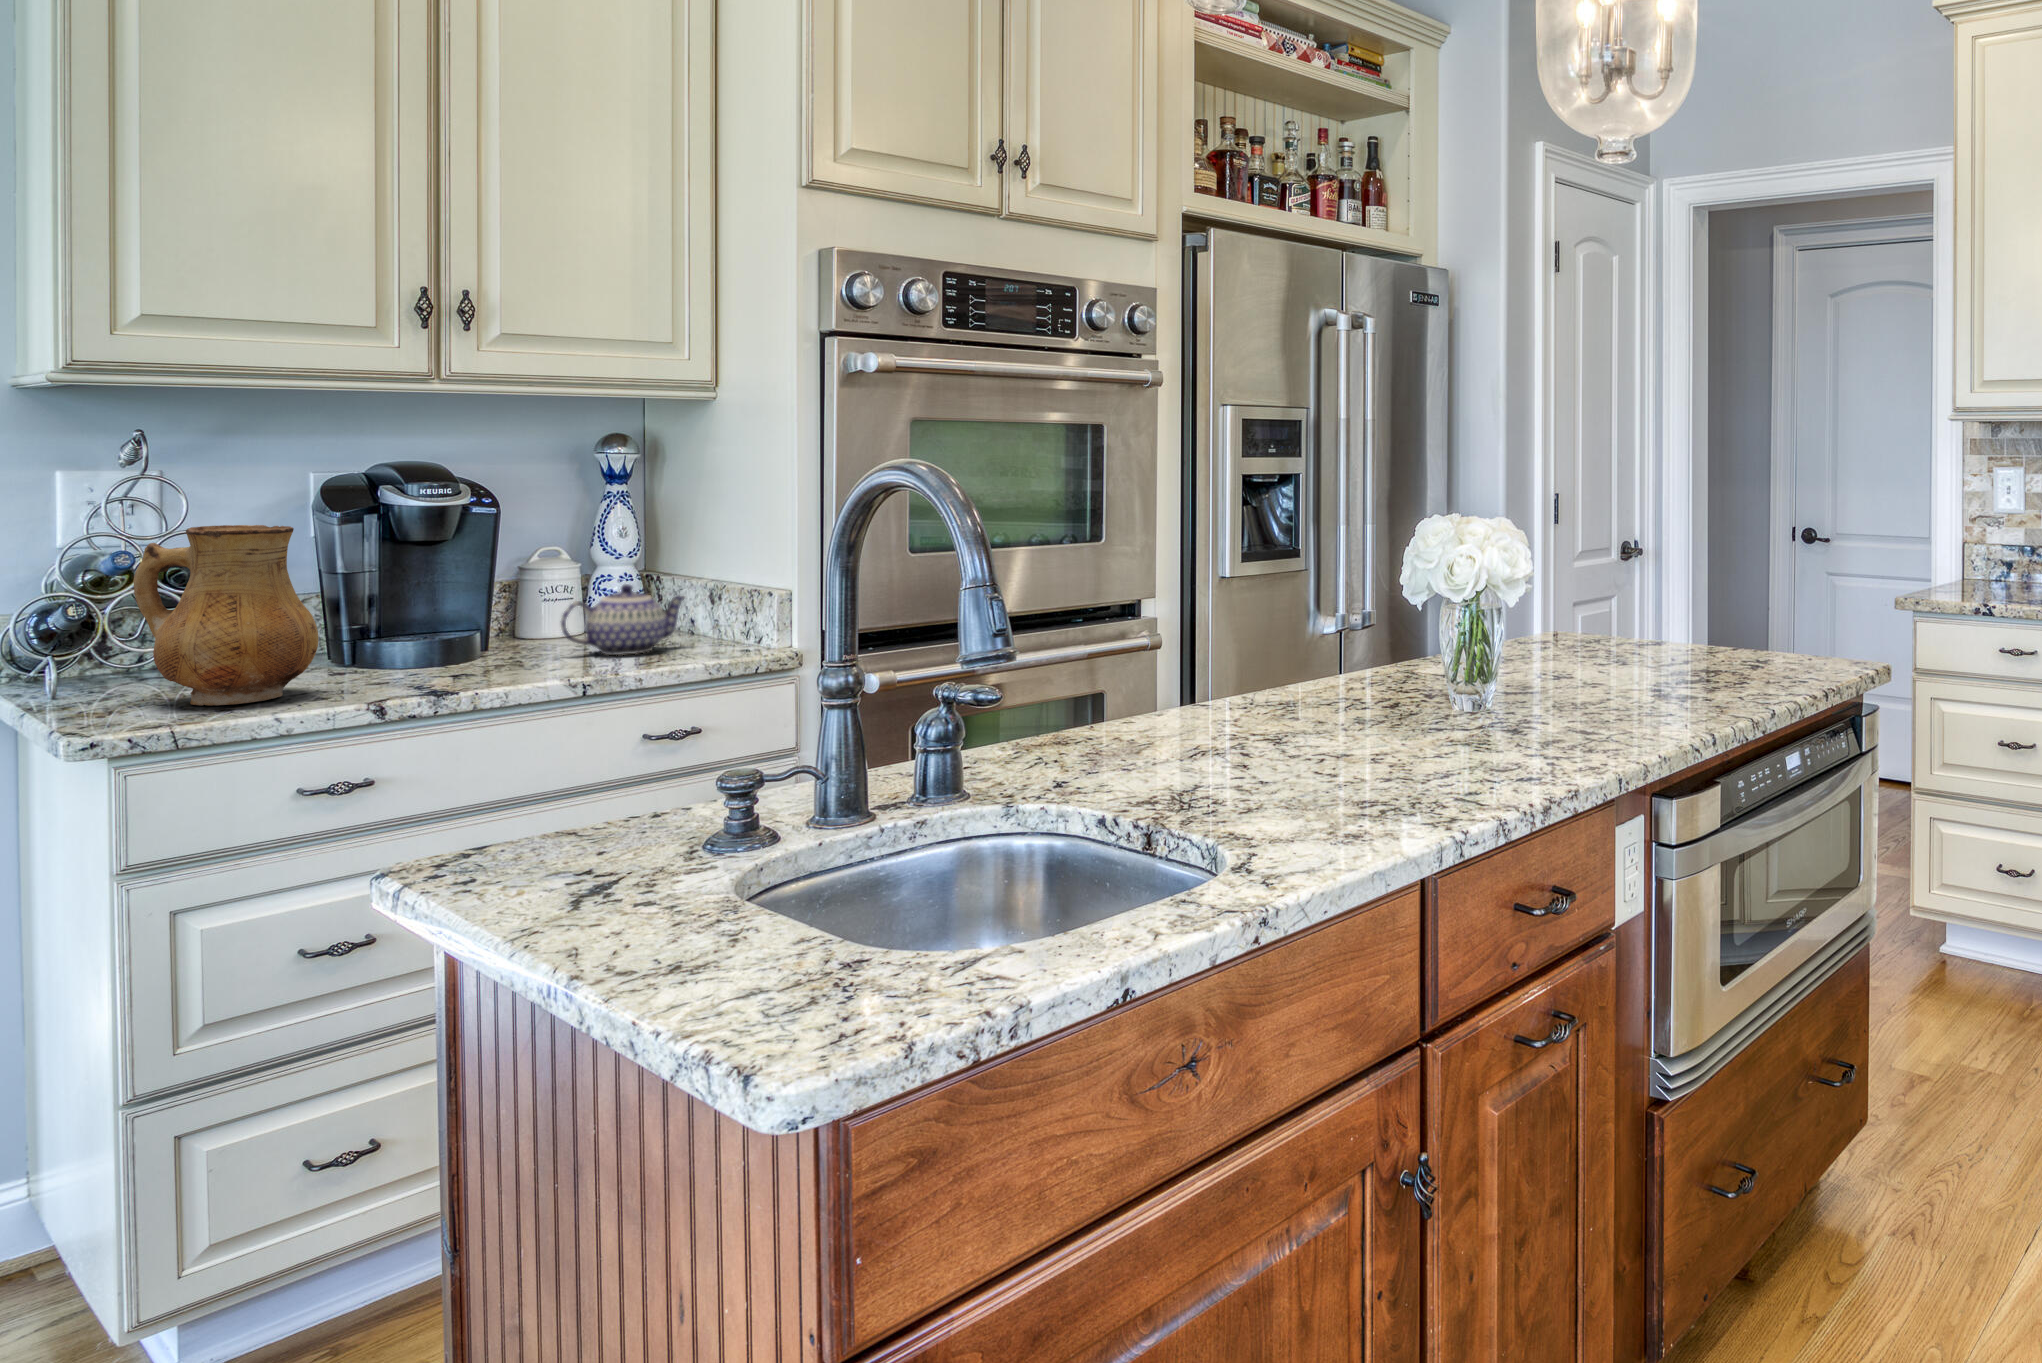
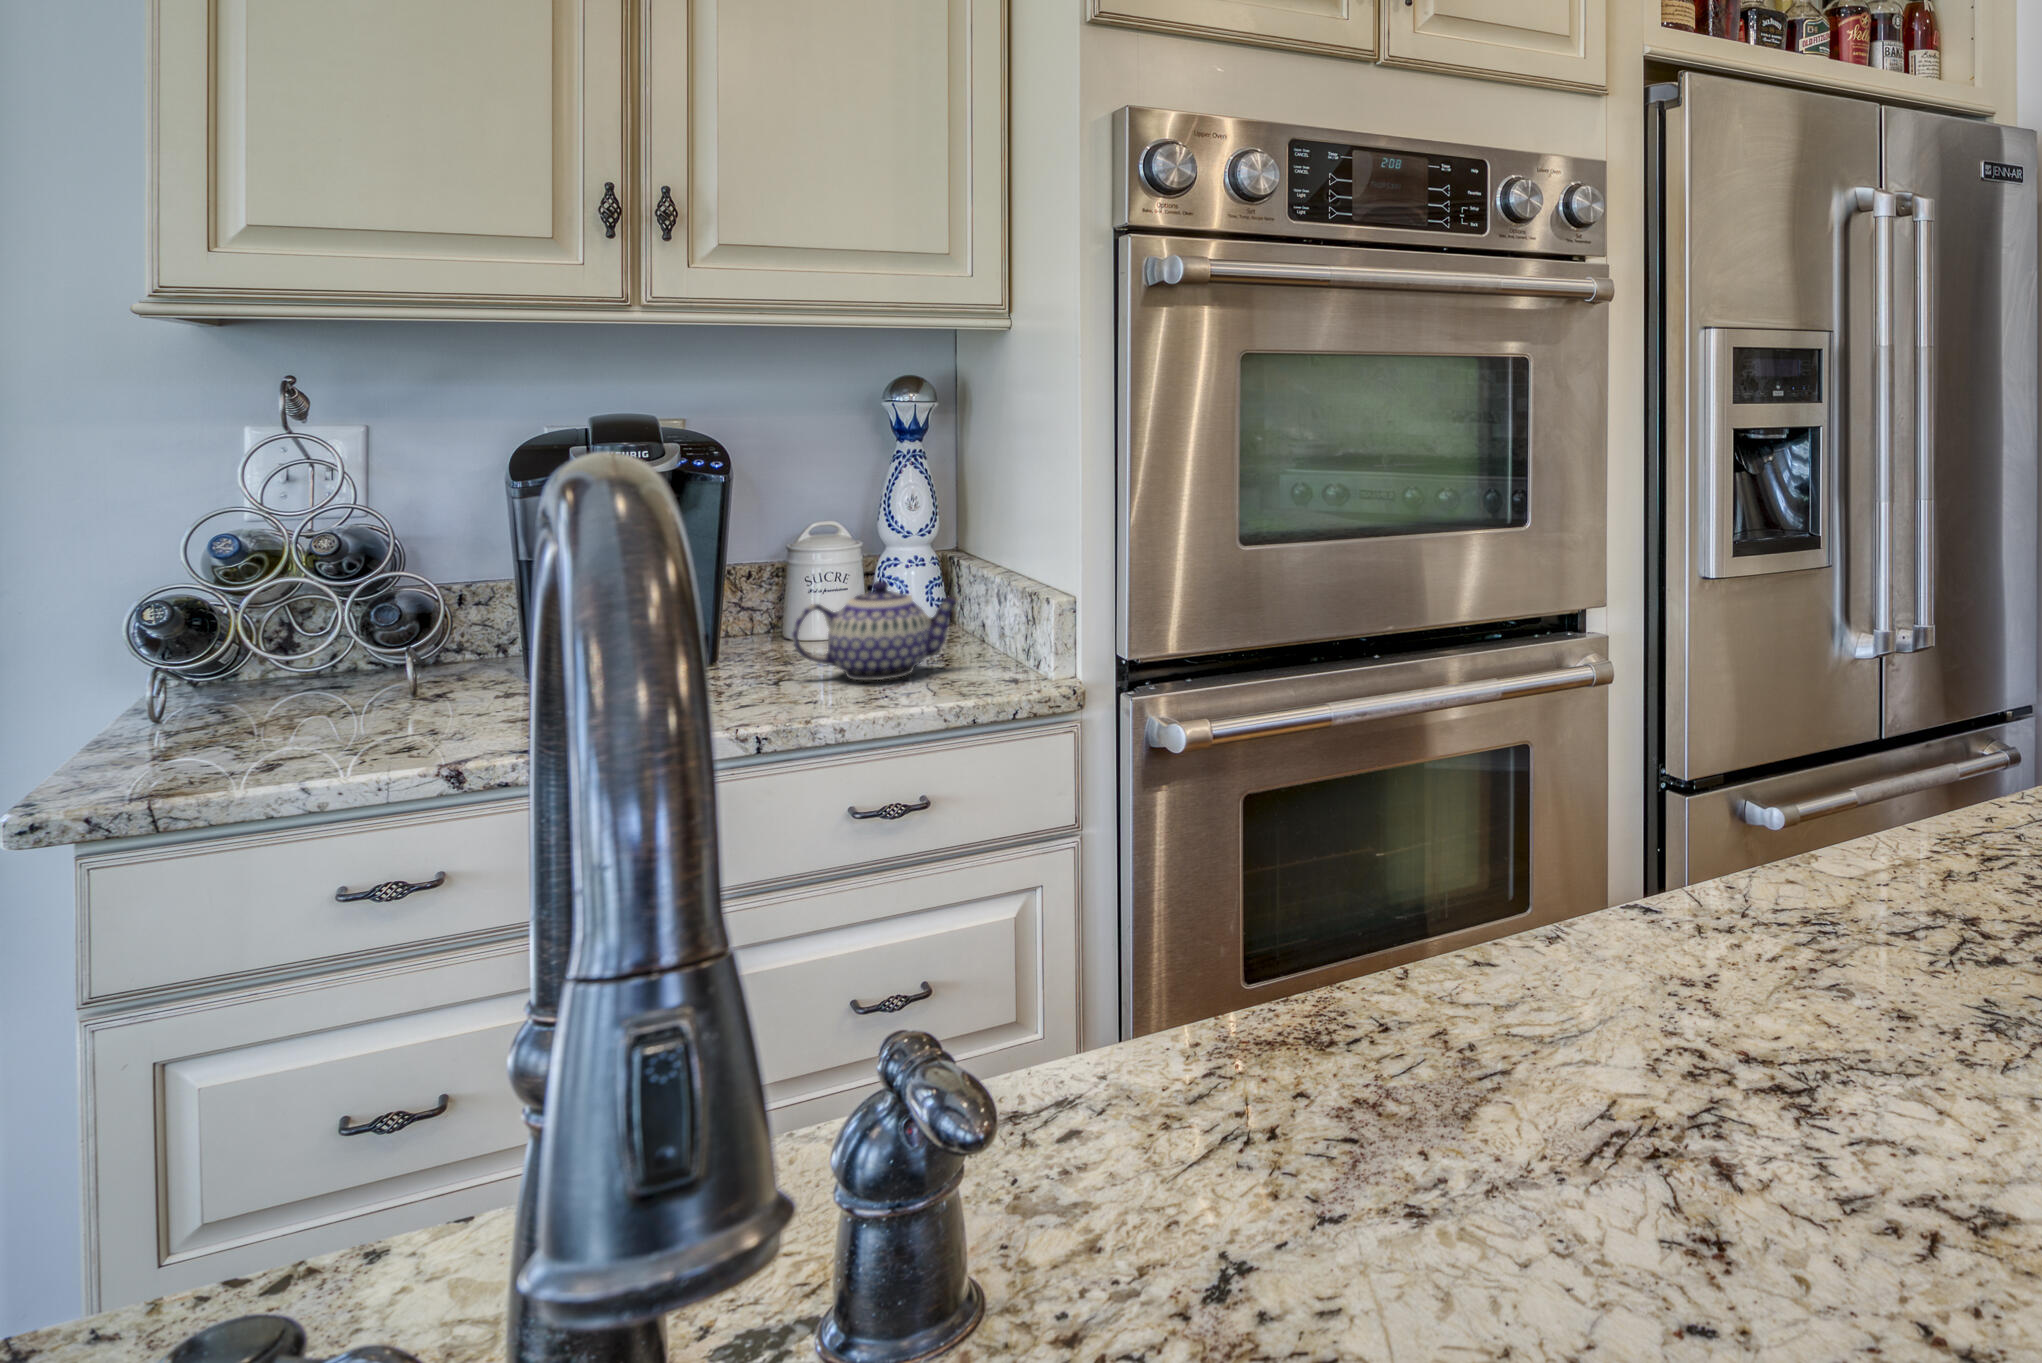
ceramic pitcher: present [134,525,319,705] -> none [211,499,434,756]

